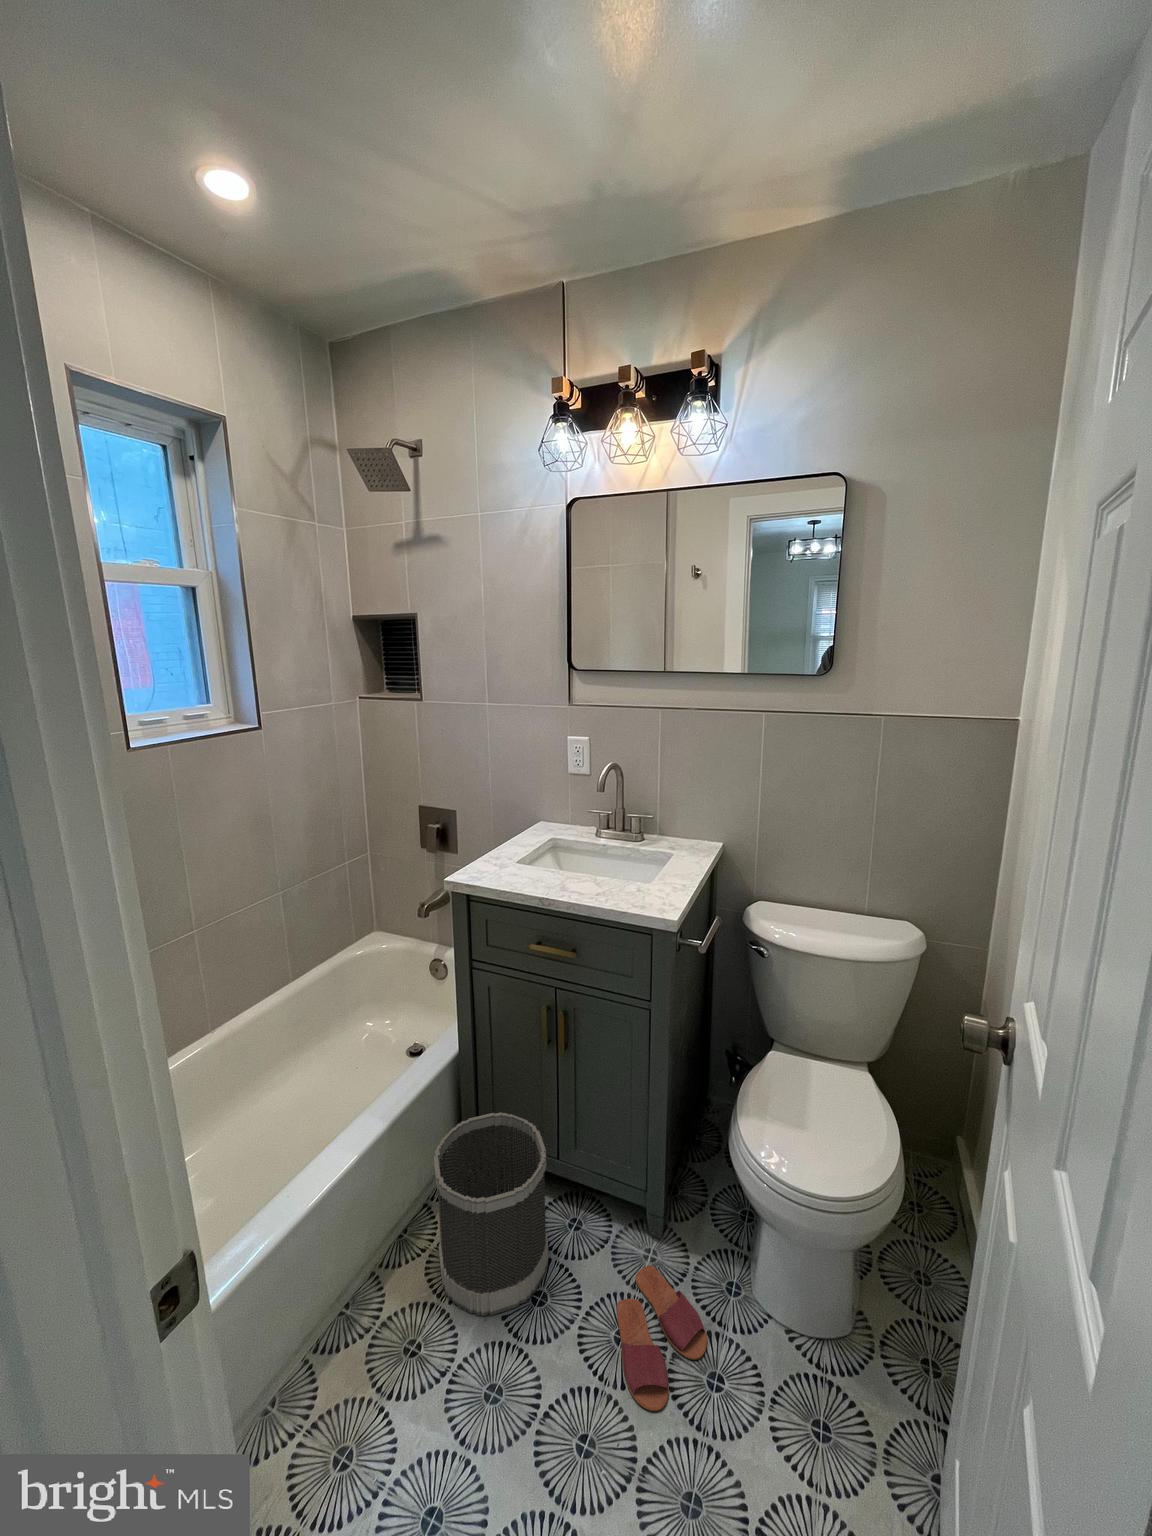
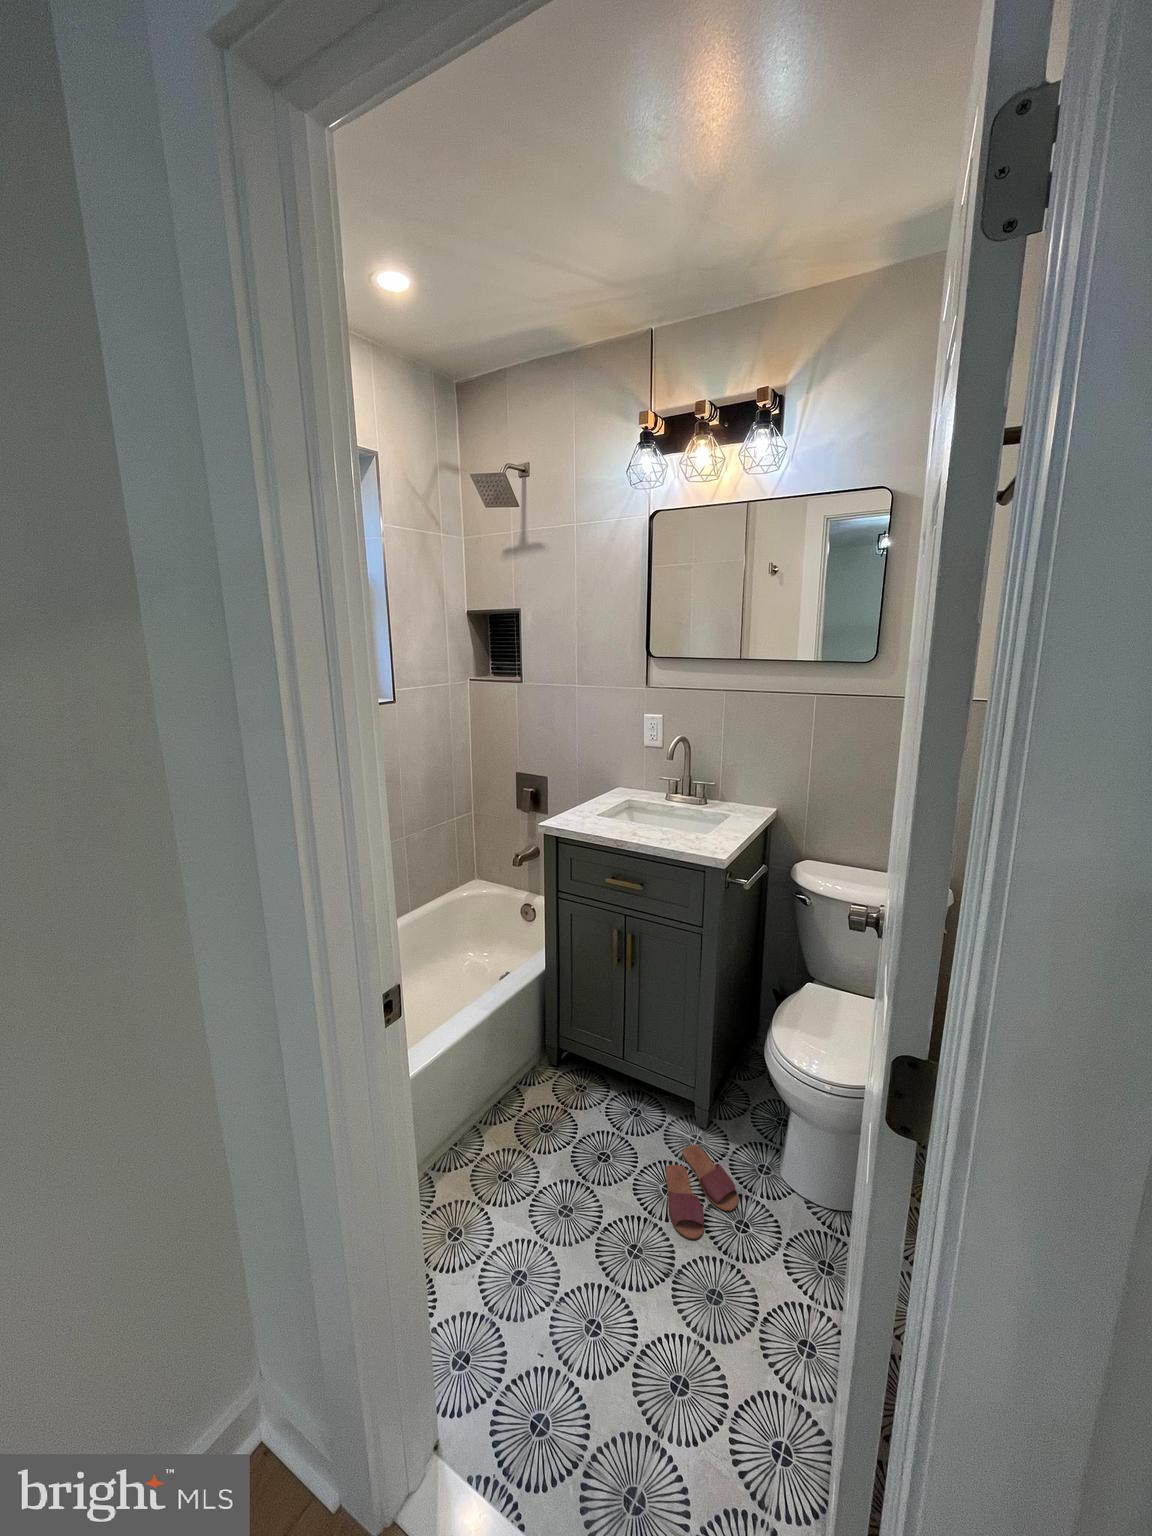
wastebasket: present [434,1112,548,1316] -> none [525,1014,613,1163]

